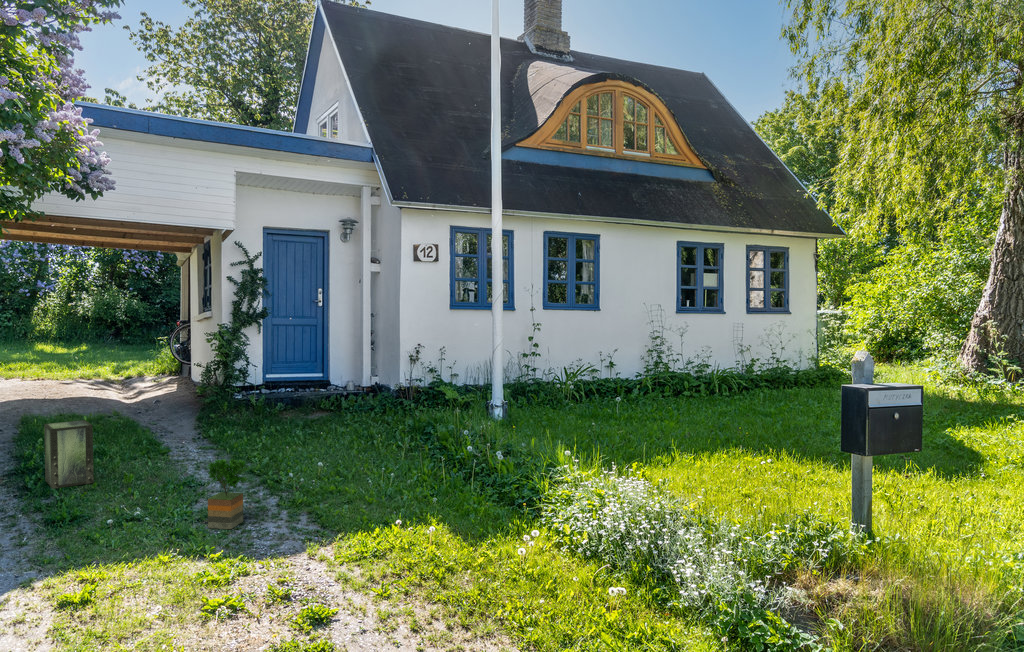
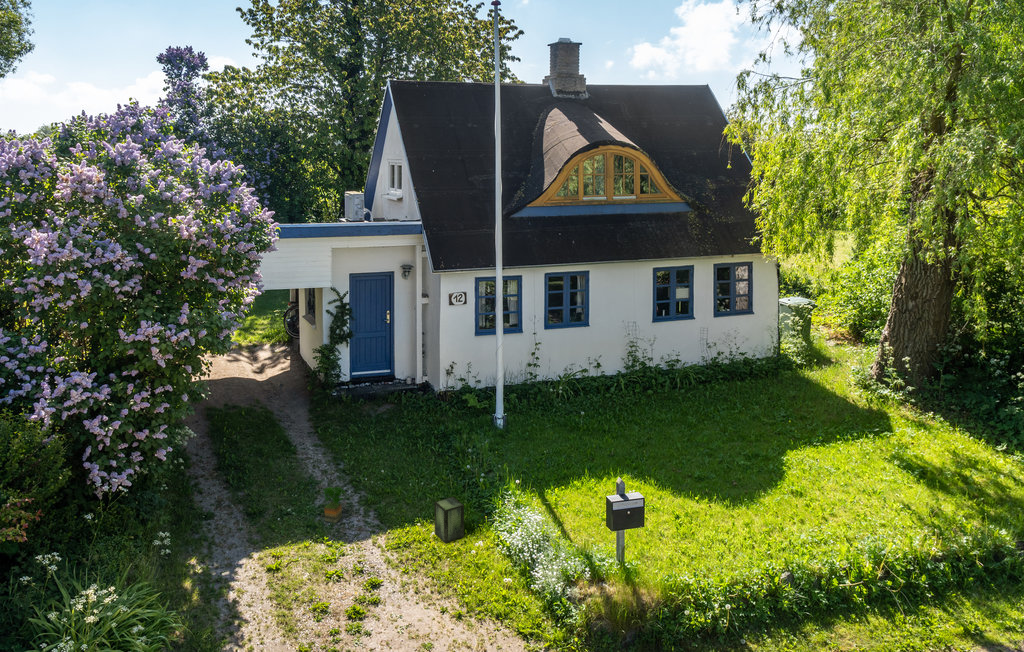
storage box: present [44,420,94,489] -> present [434,497,464,543]

